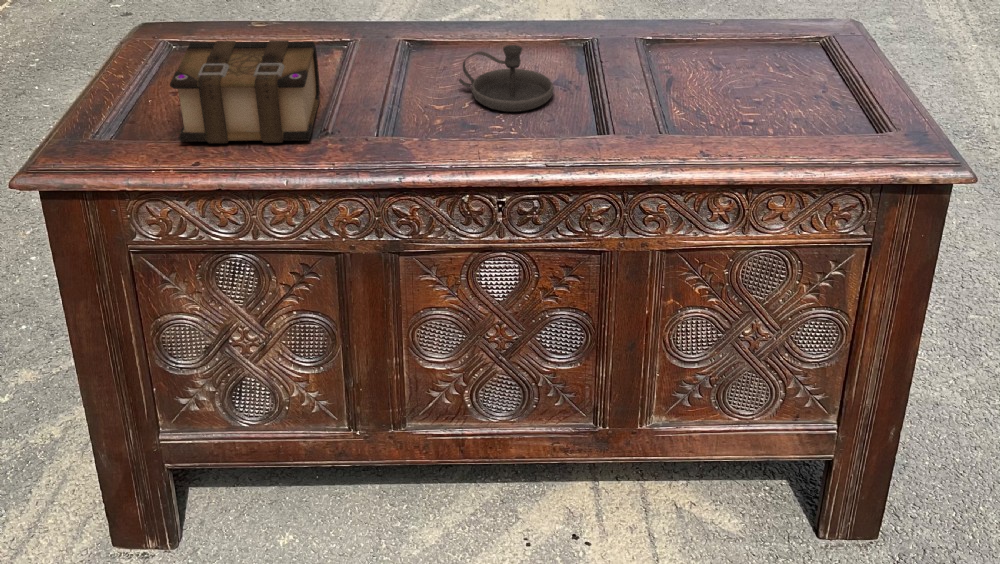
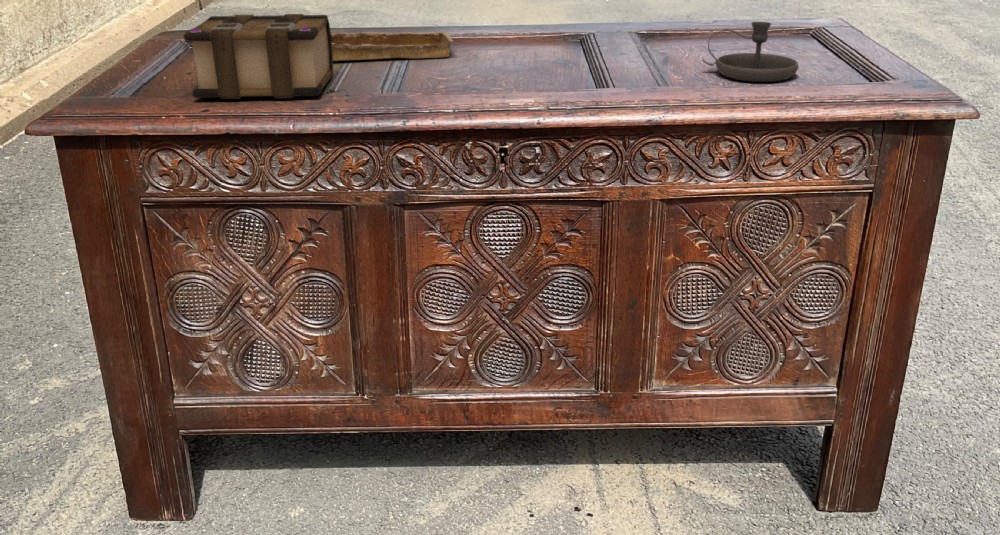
tray: none [303,27,447,72] -> present [331,32,453,61]
candlestick: present [459,45,554,112] -> present [703,22,799,82]

